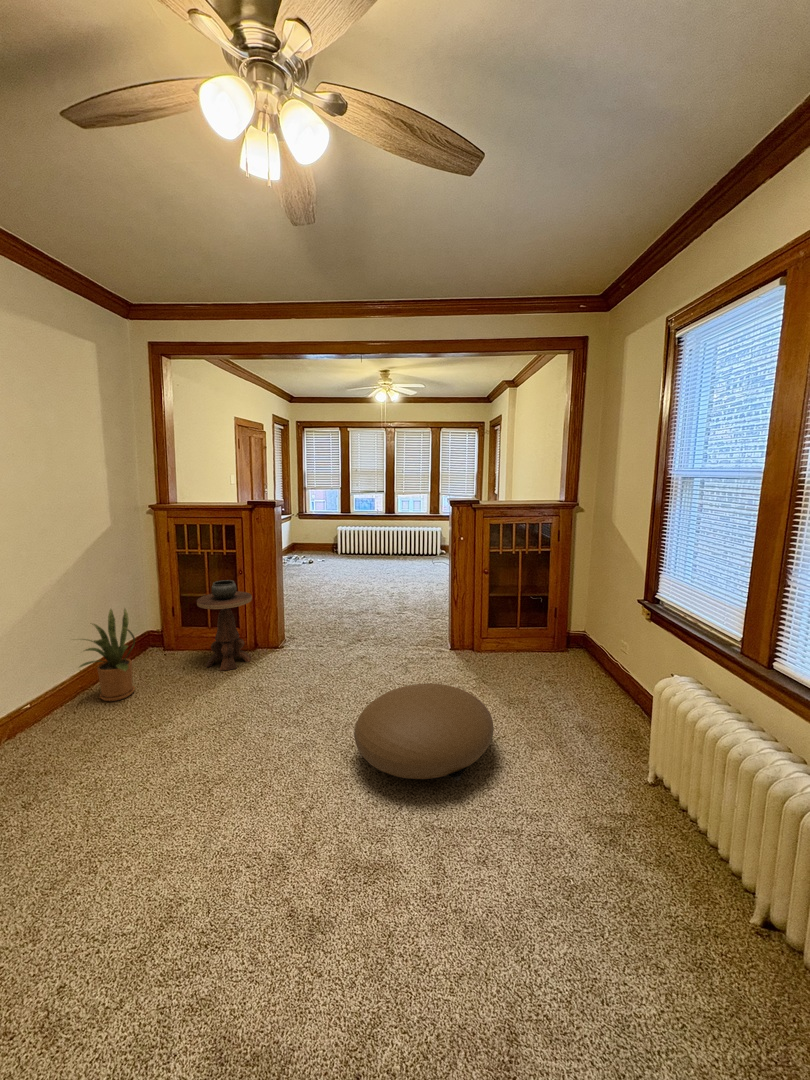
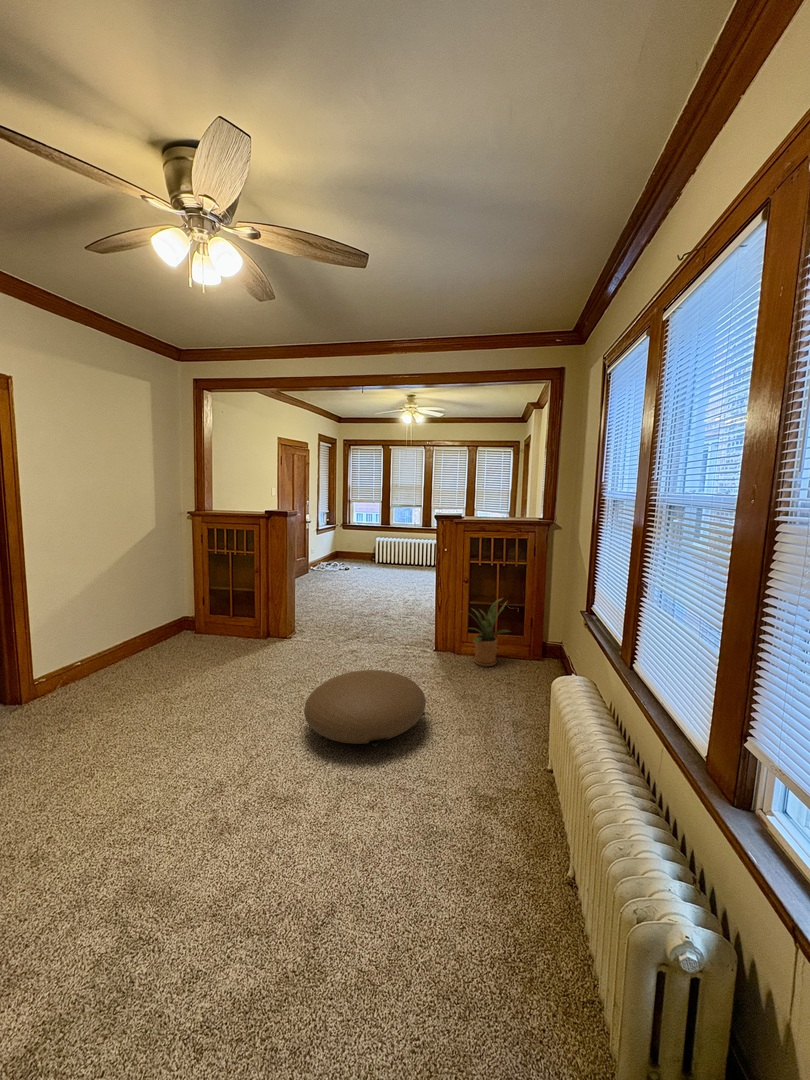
side table: present [197,580,252,671] -> none [218,576,263,652]
house plant: present [80,609,135,701] -> present [469,598,509,667]

